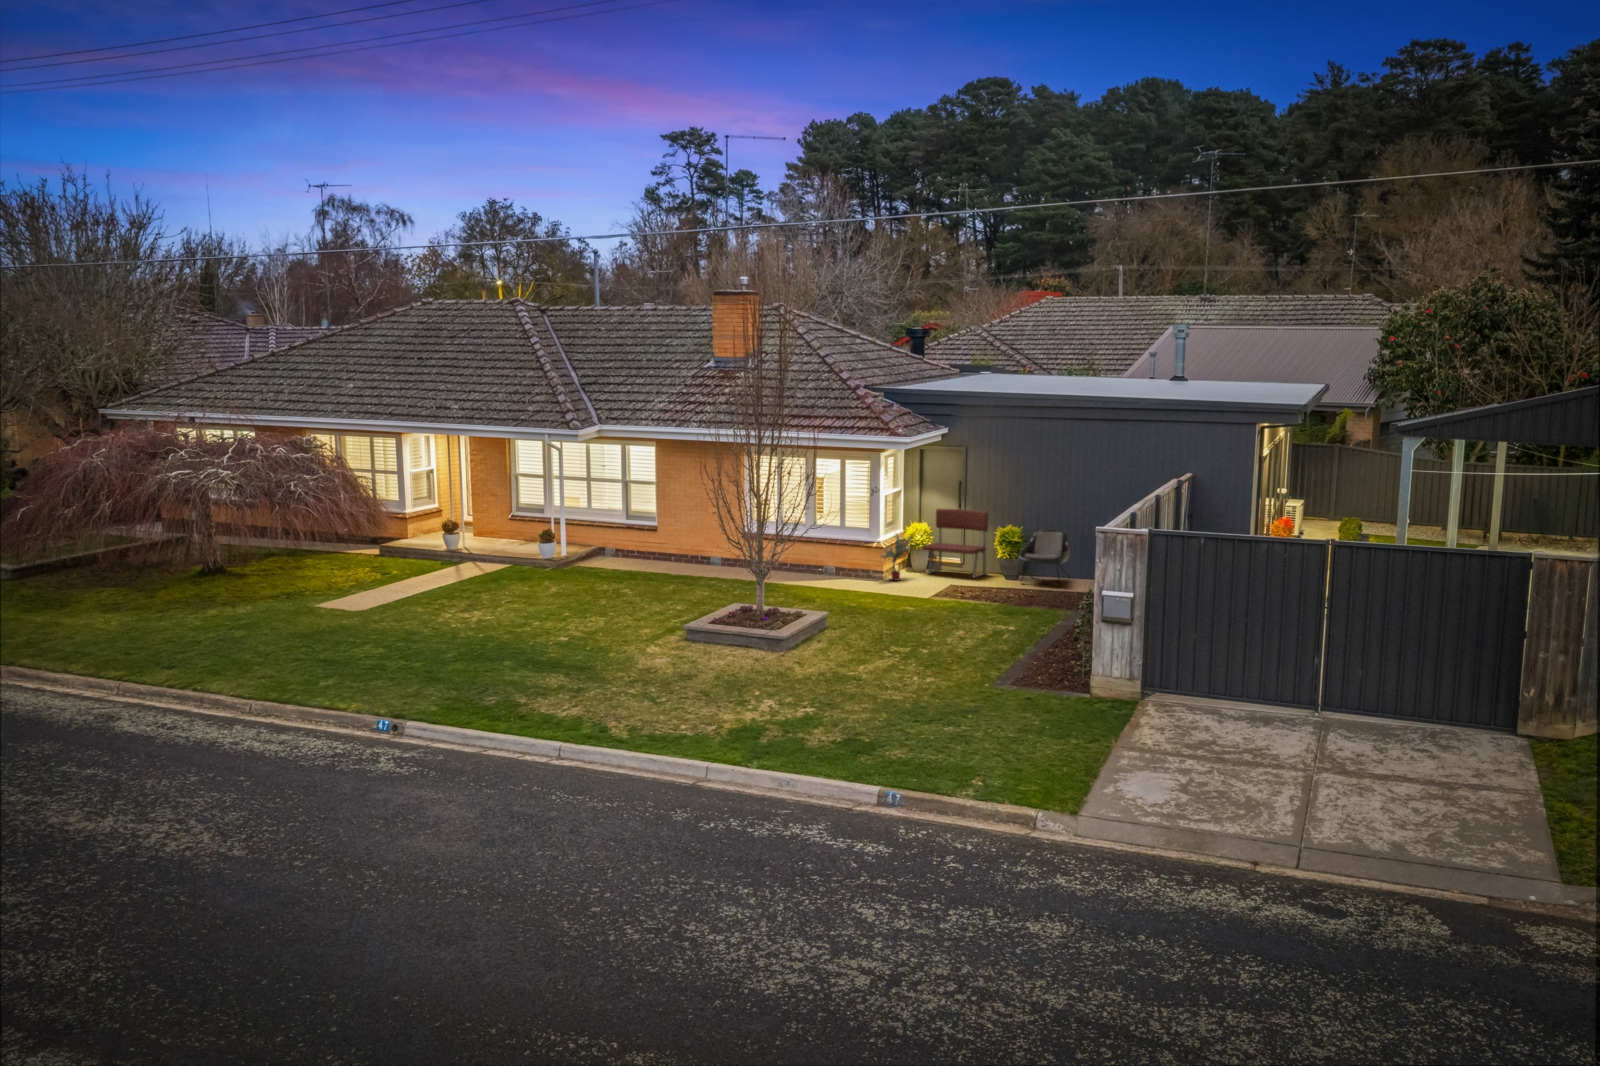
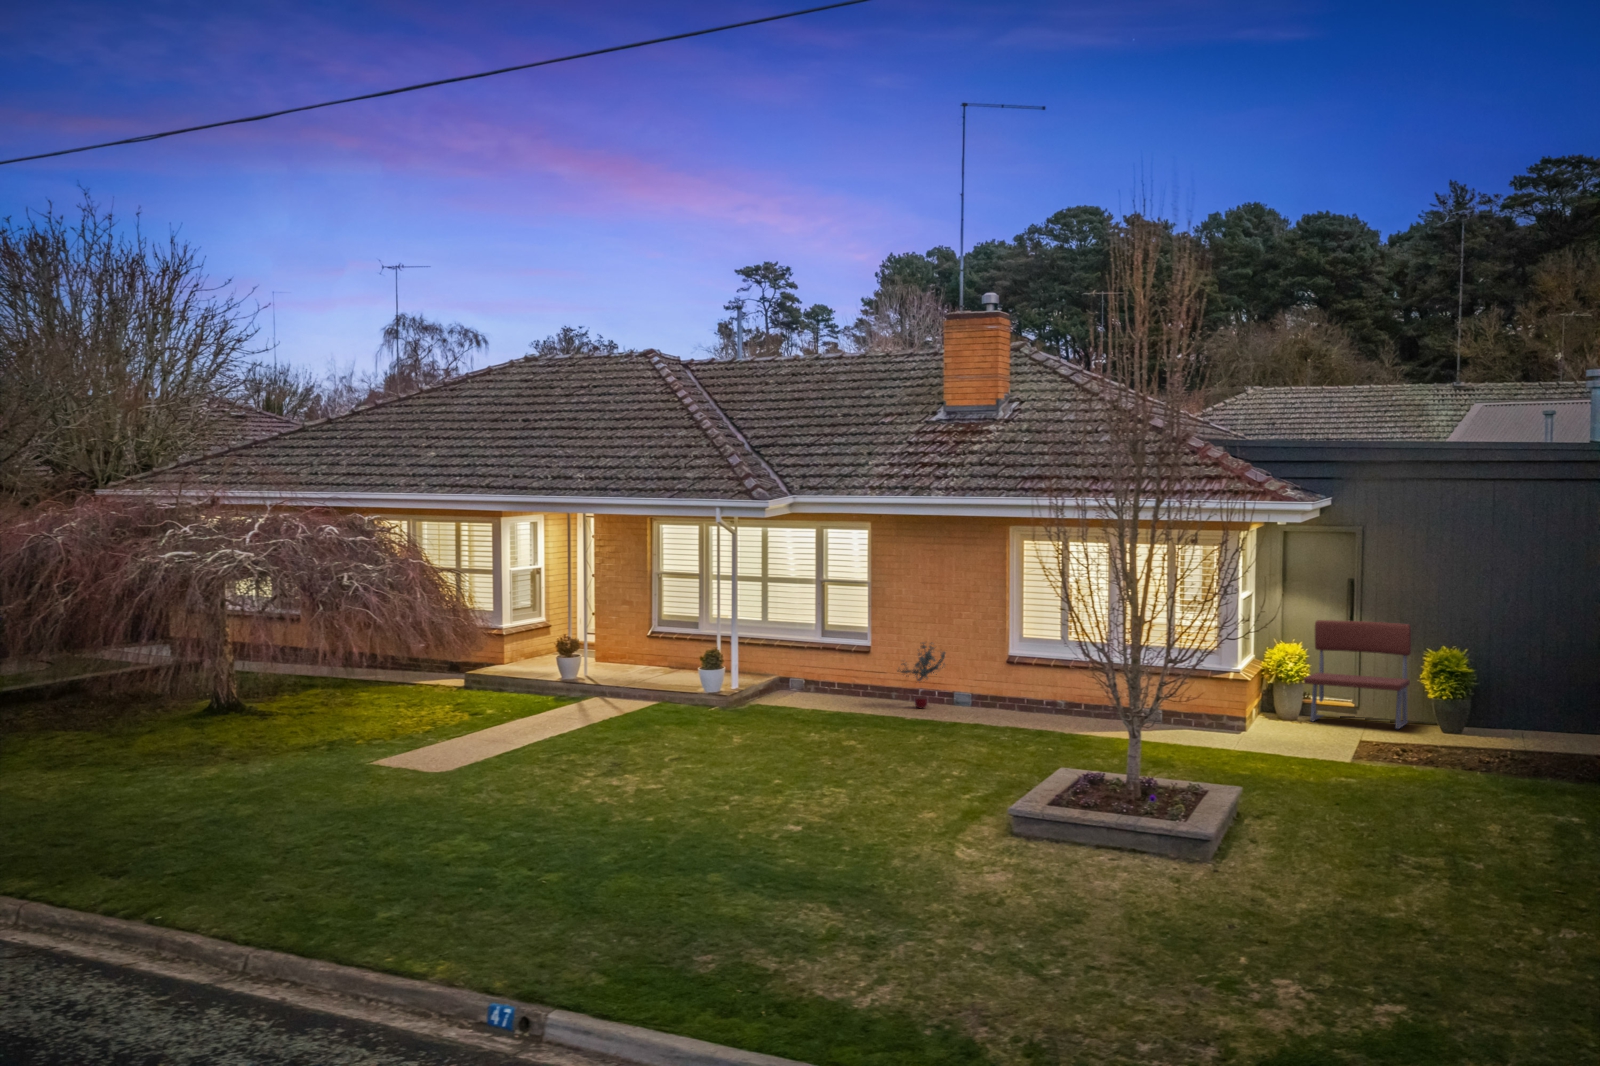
lounge chair: present [1019,529,1070,586] -> none [1485,651,1576,745]
potted tree: present [881,534,911,581] -> present [898,643,945,708]

